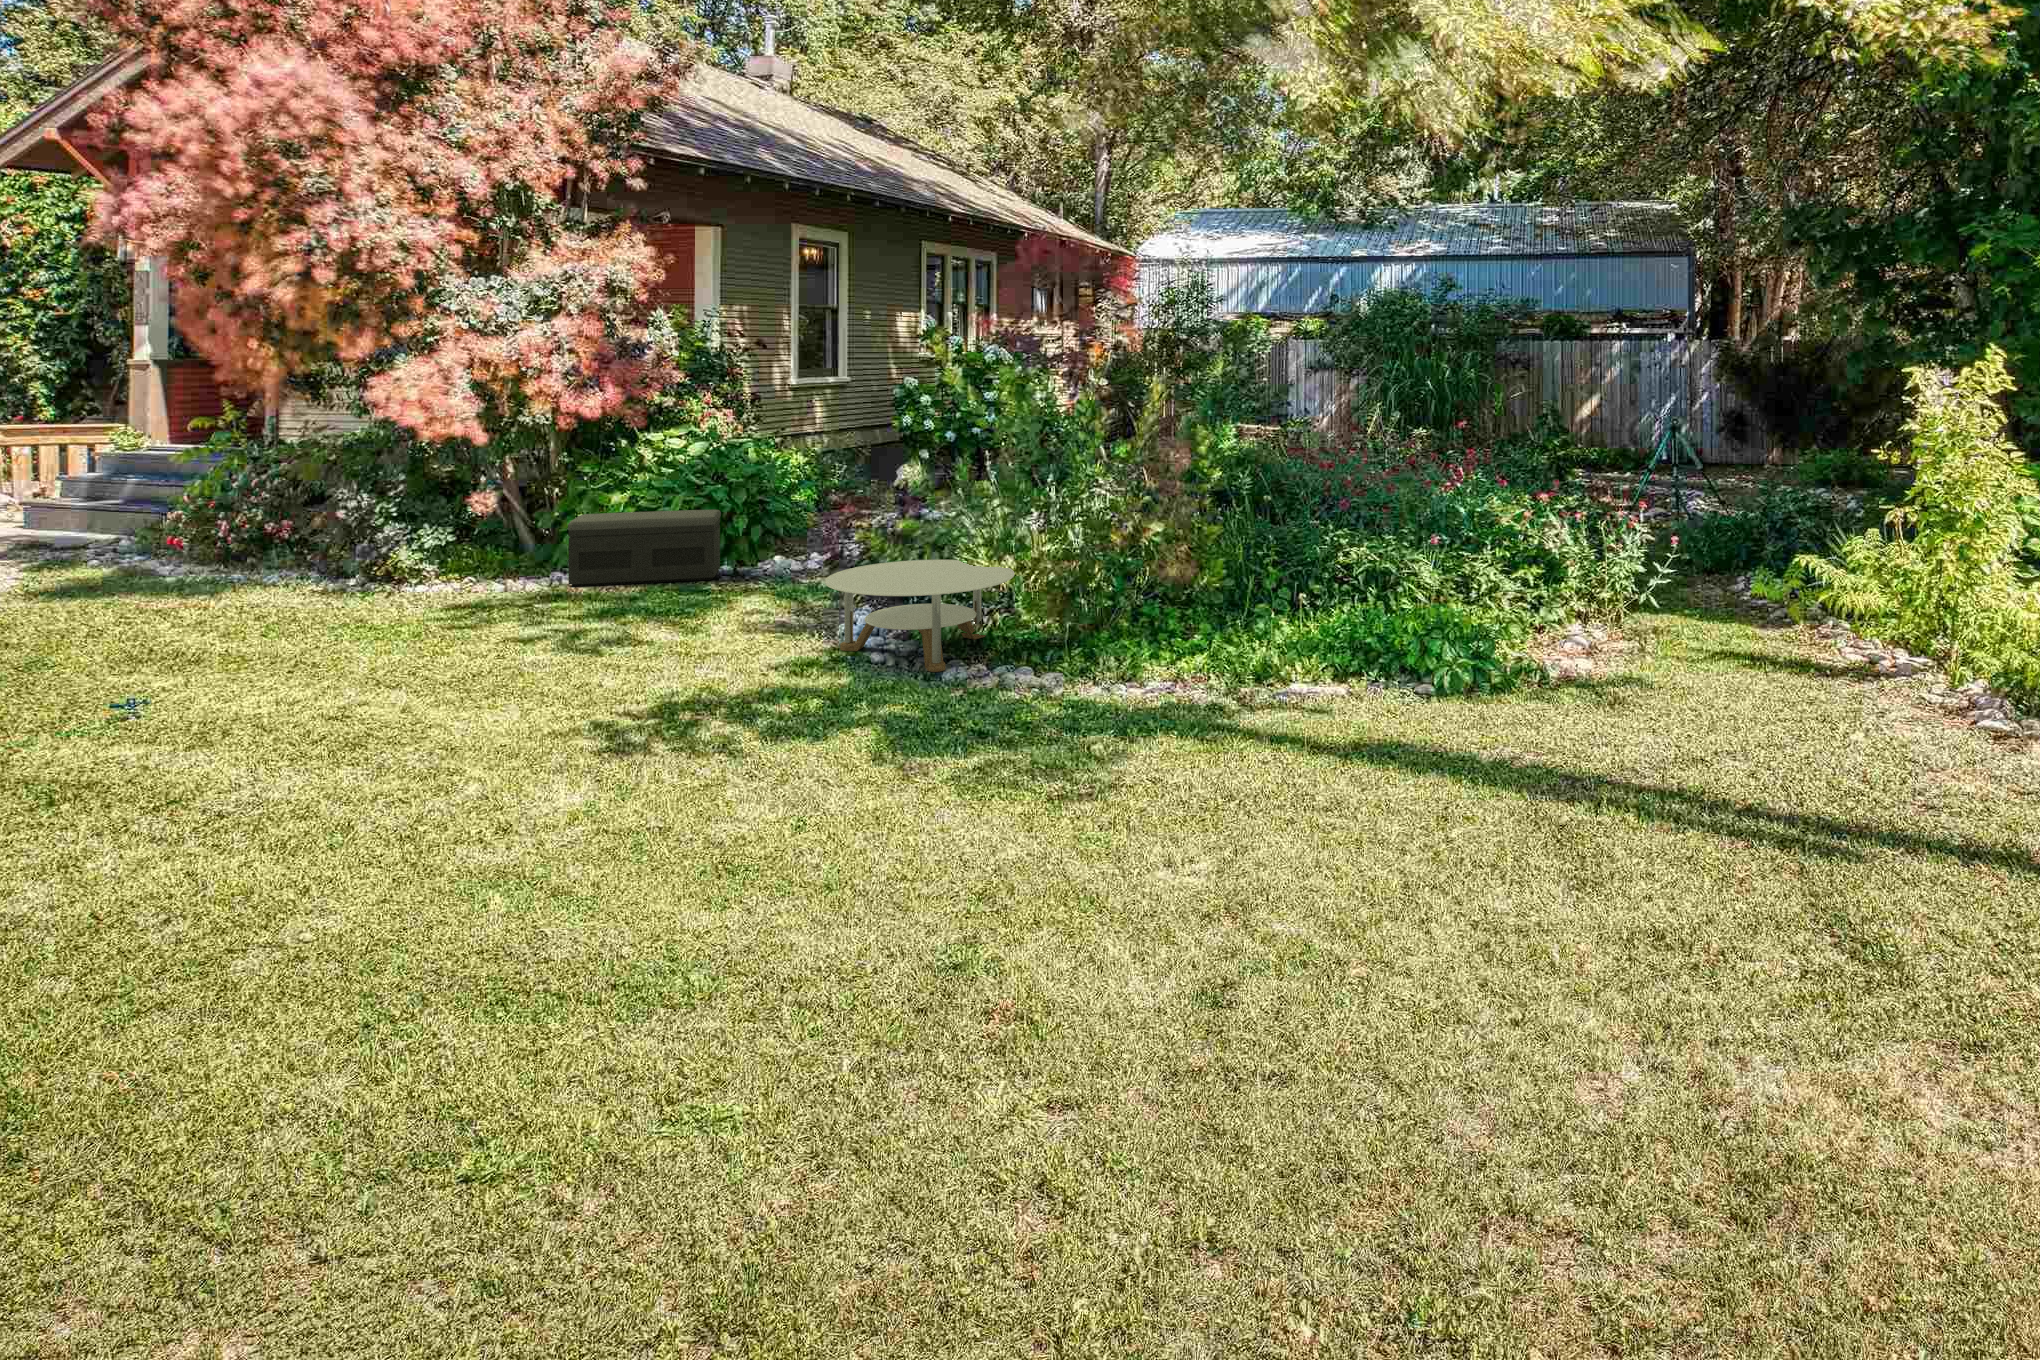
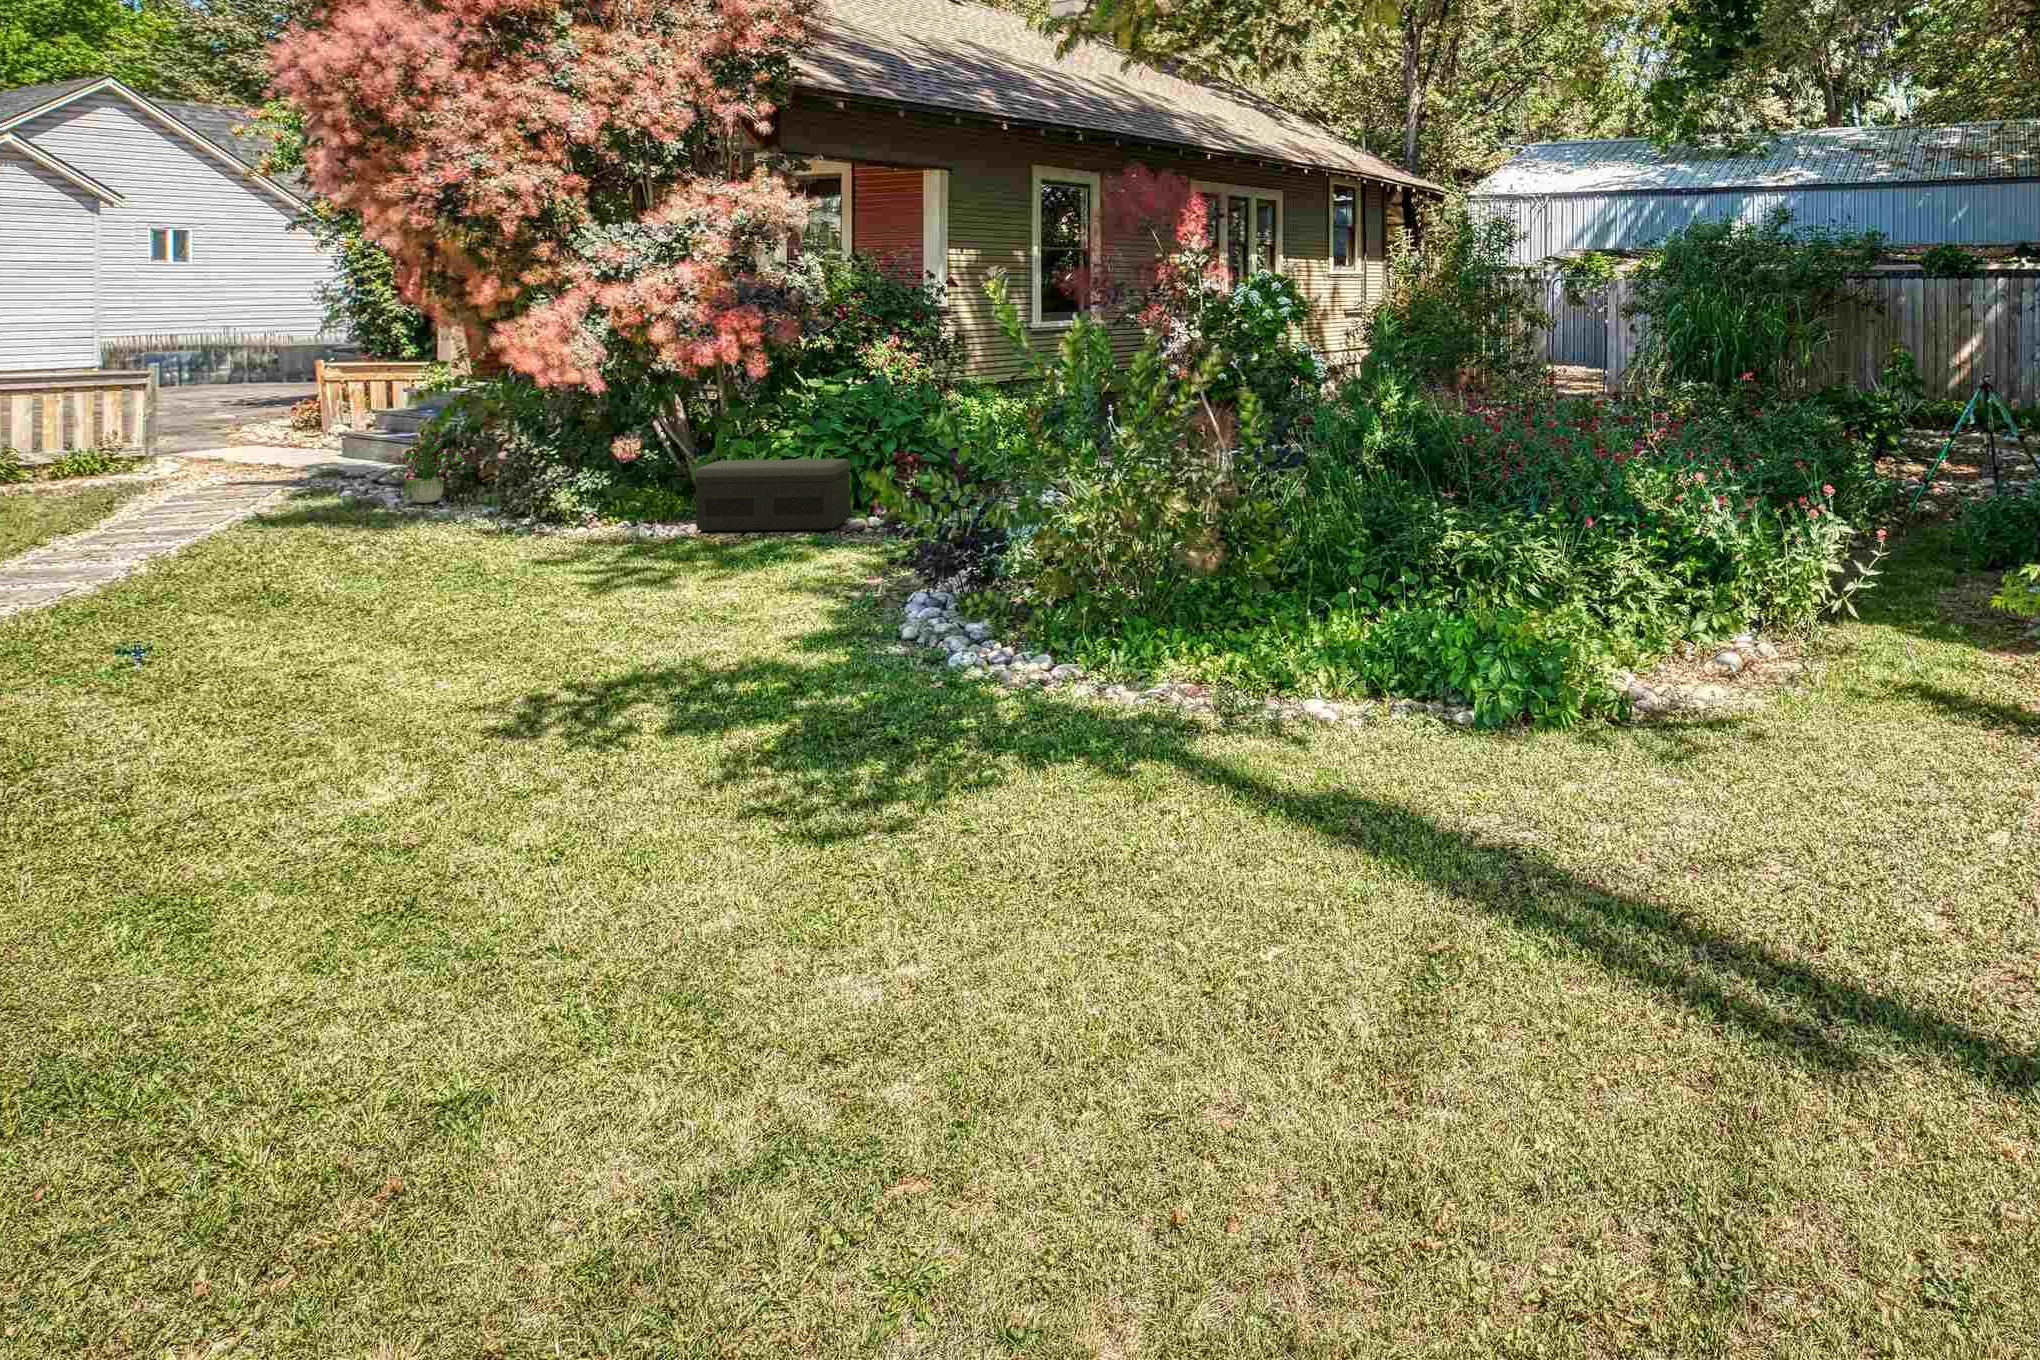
potted plant: none [180,487,263,572] -> present [404,436,465,503]
round table: present [825,560,1014,672] -> none [835,525,1042,652]

